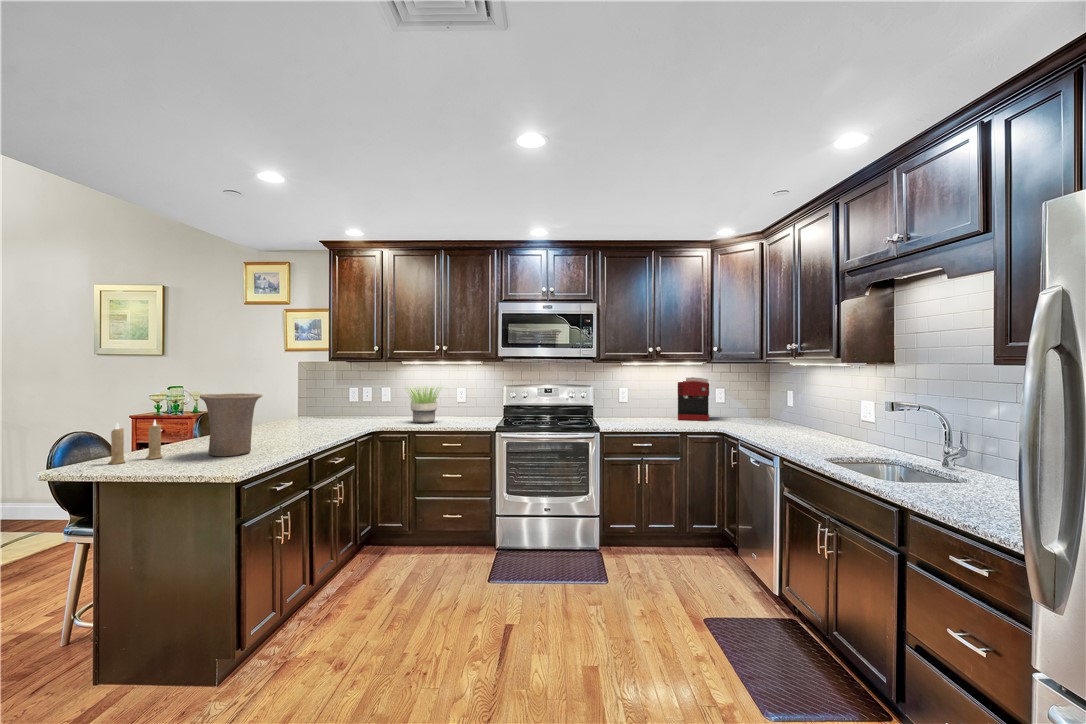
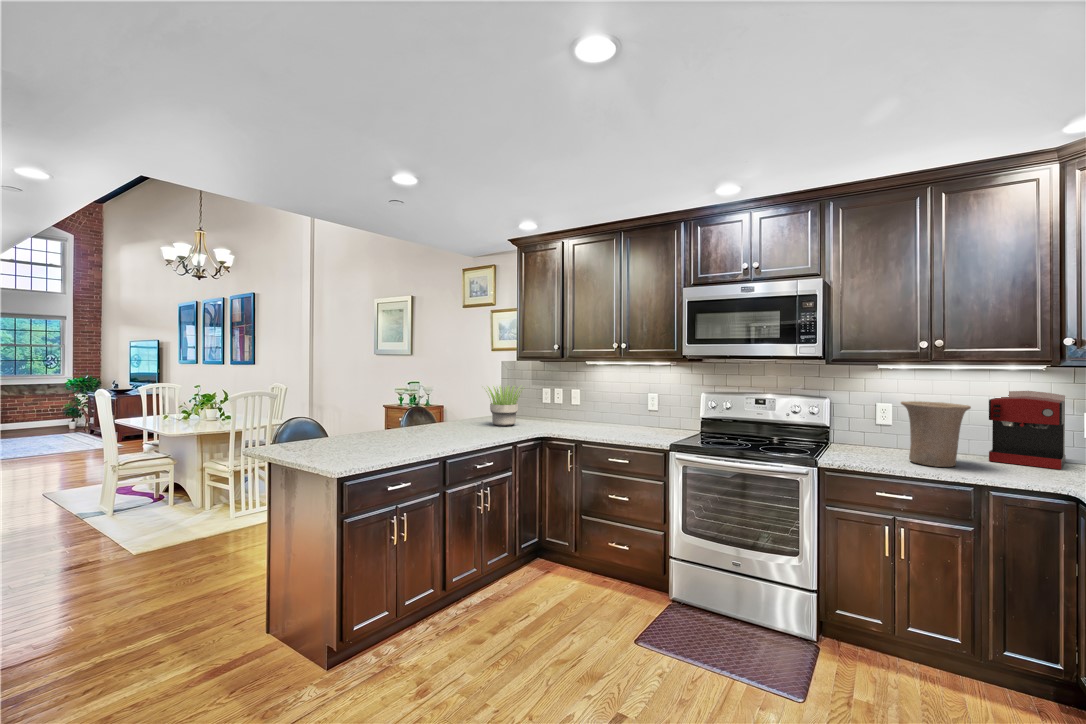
potted plant: present [407,386,442,423] -> present [486,386,522,426]
vase: present [200,393,263,456] -> present [901,401,971,467]
candle: present [108,420,163,464] -> none [282,412,324,450]

